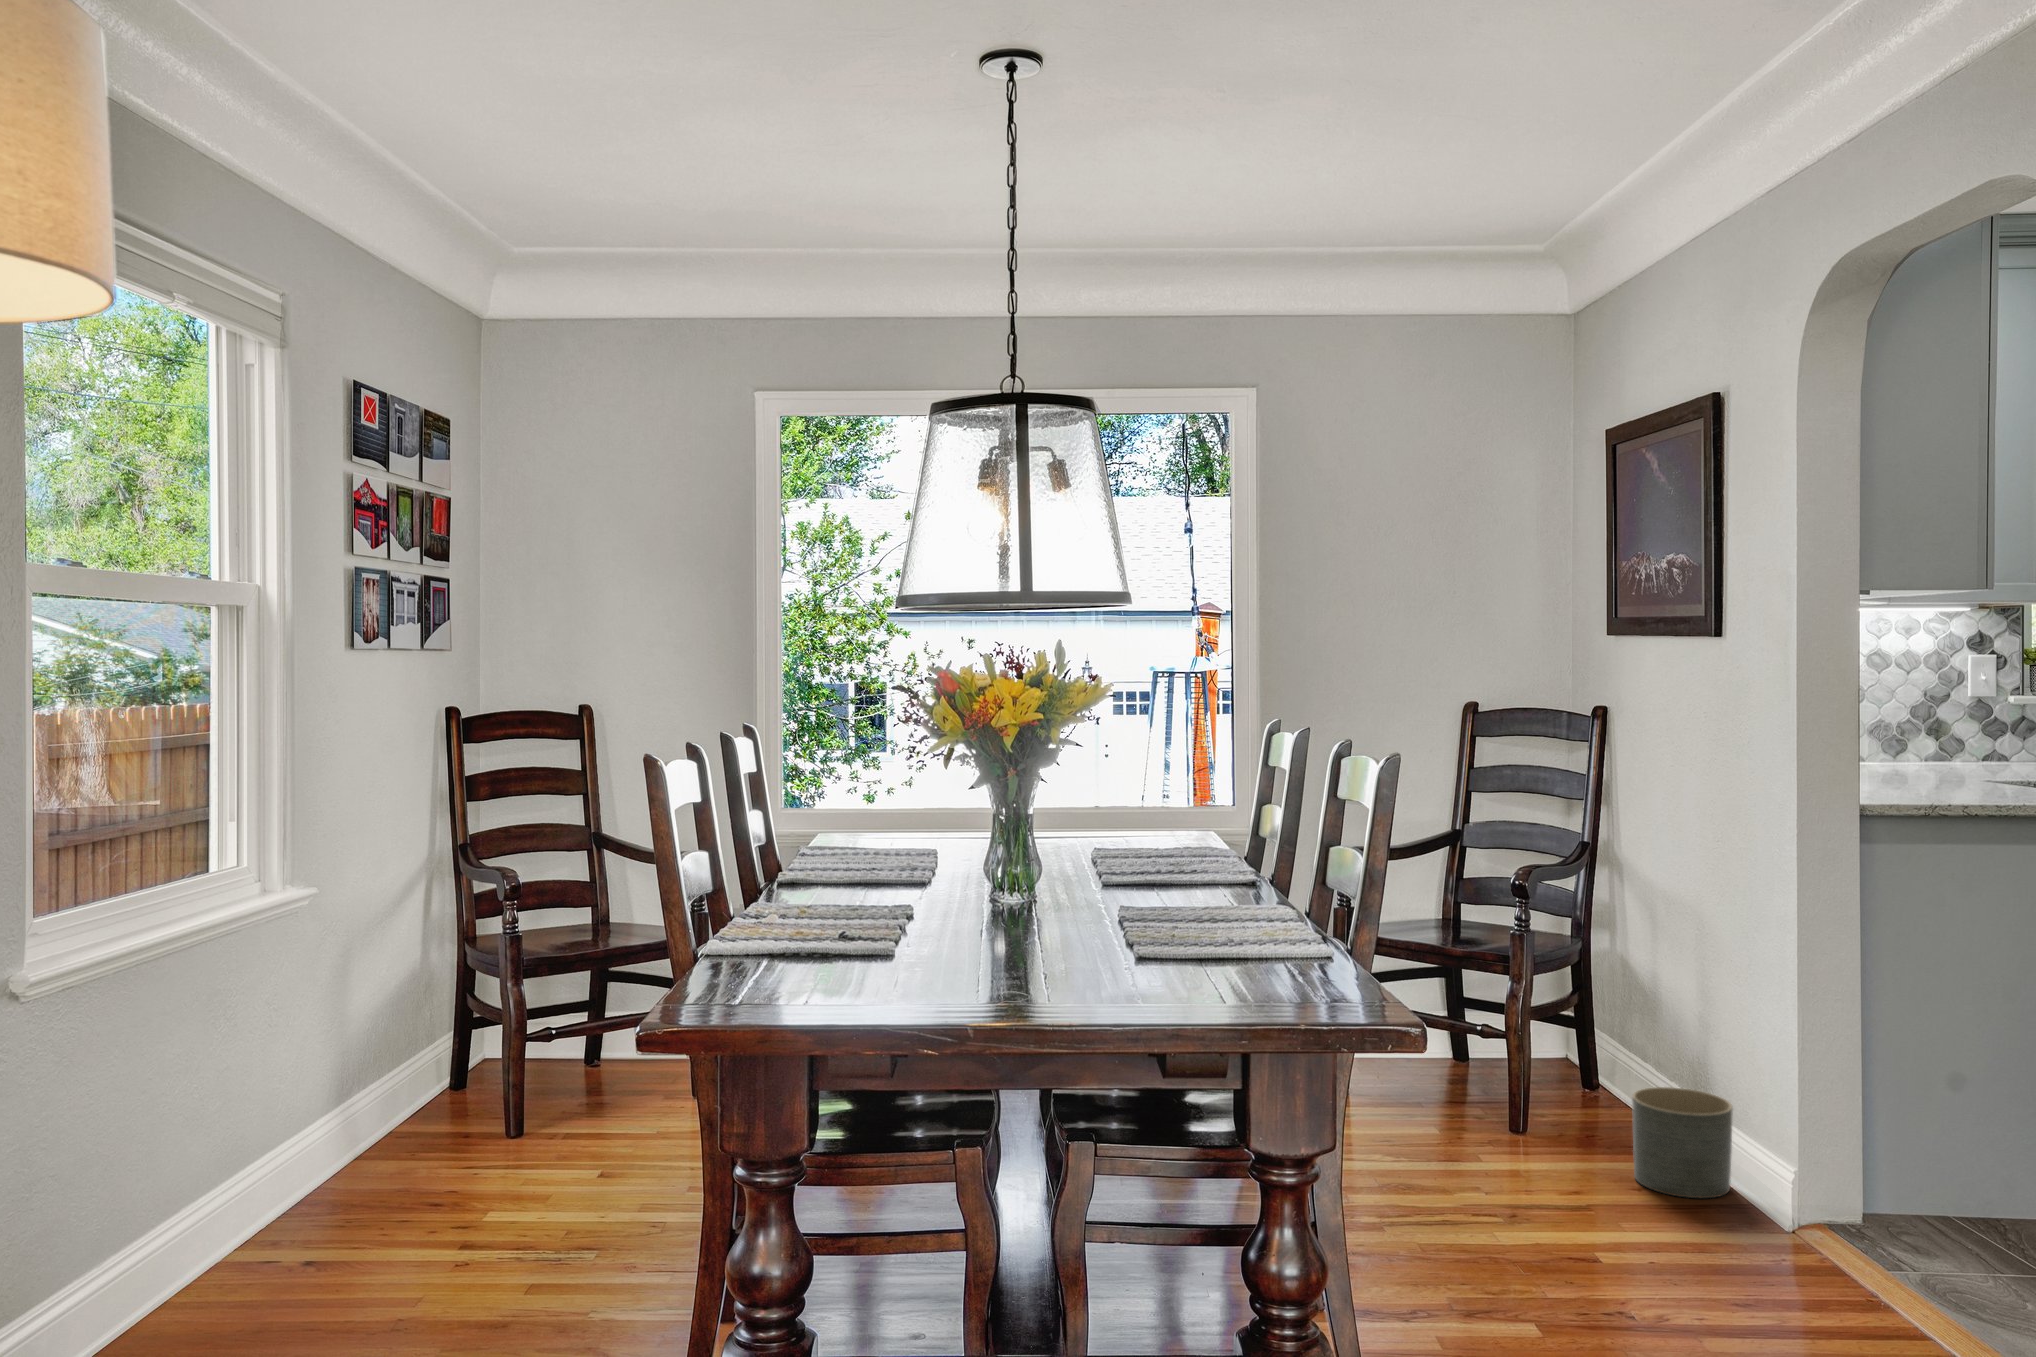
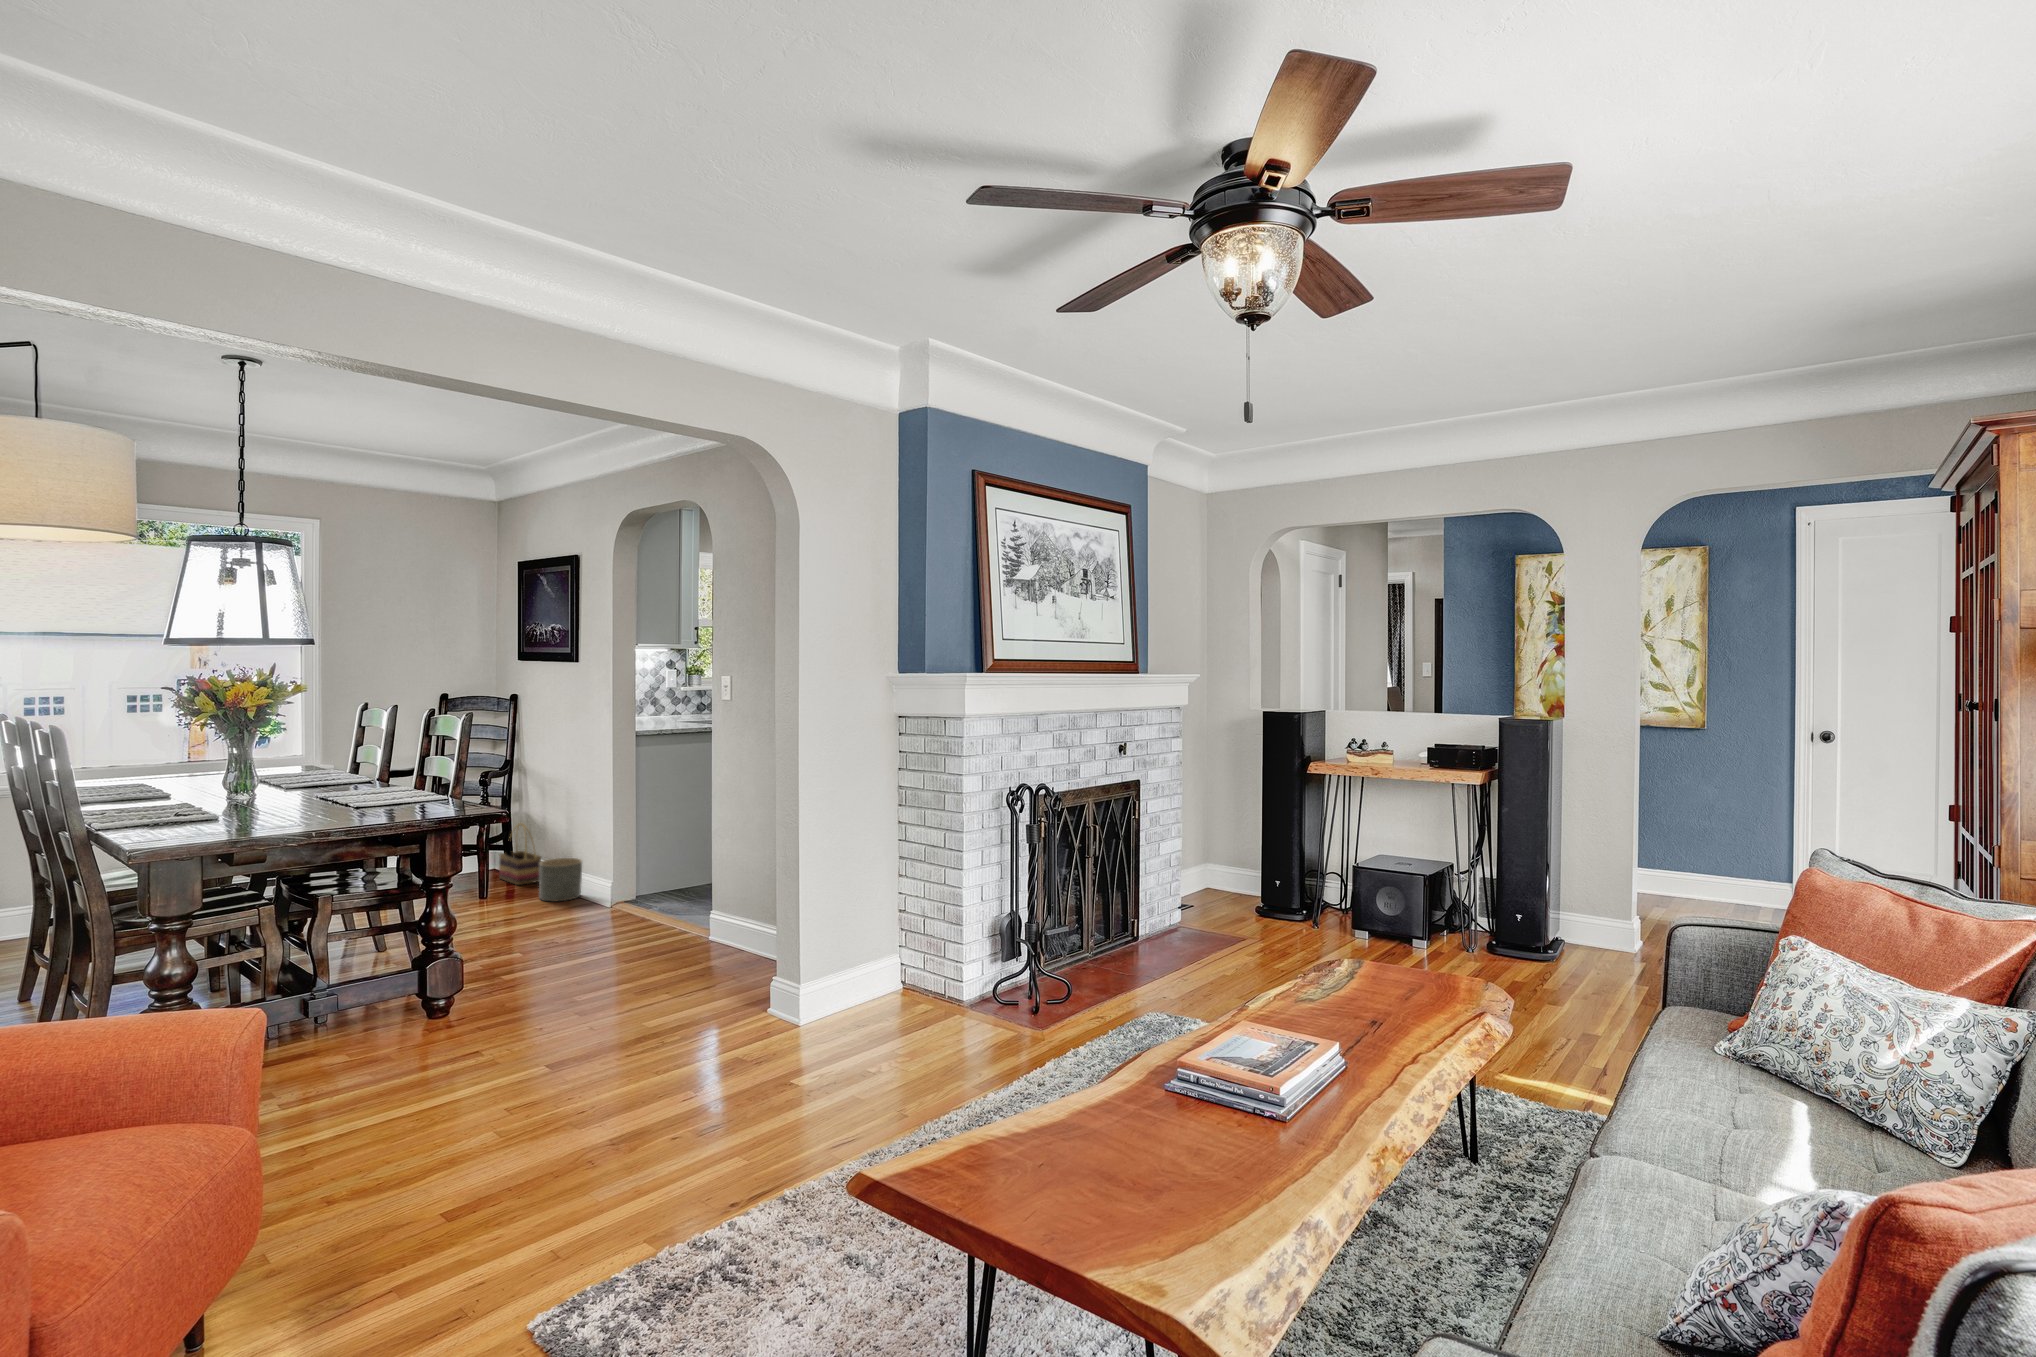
basket: none [1571,986,1654,1125] -> present [499,823,541,885]

